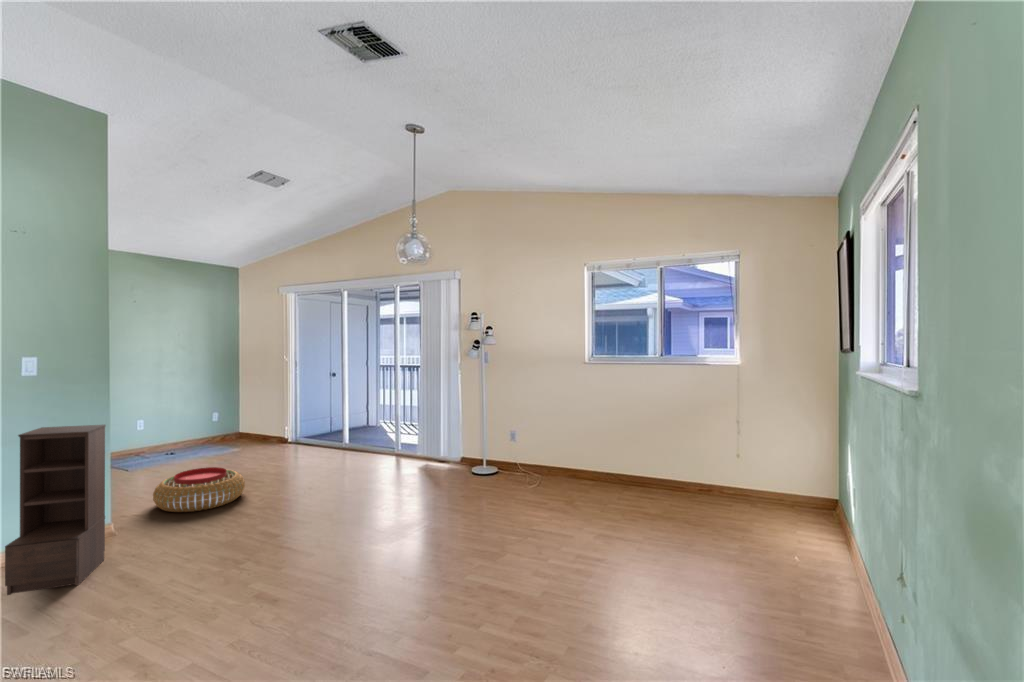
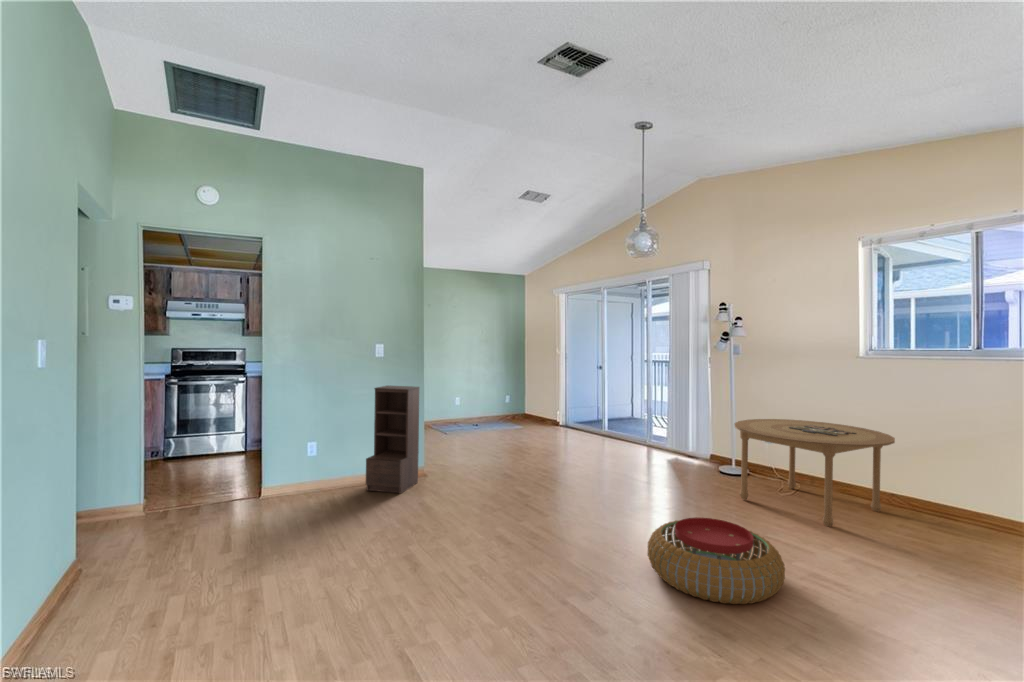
dining table: none [493,419,613,512] -> present [735,419,895,527]
pouf: present [153,467,245,512] -> present [647,517,785,604]

